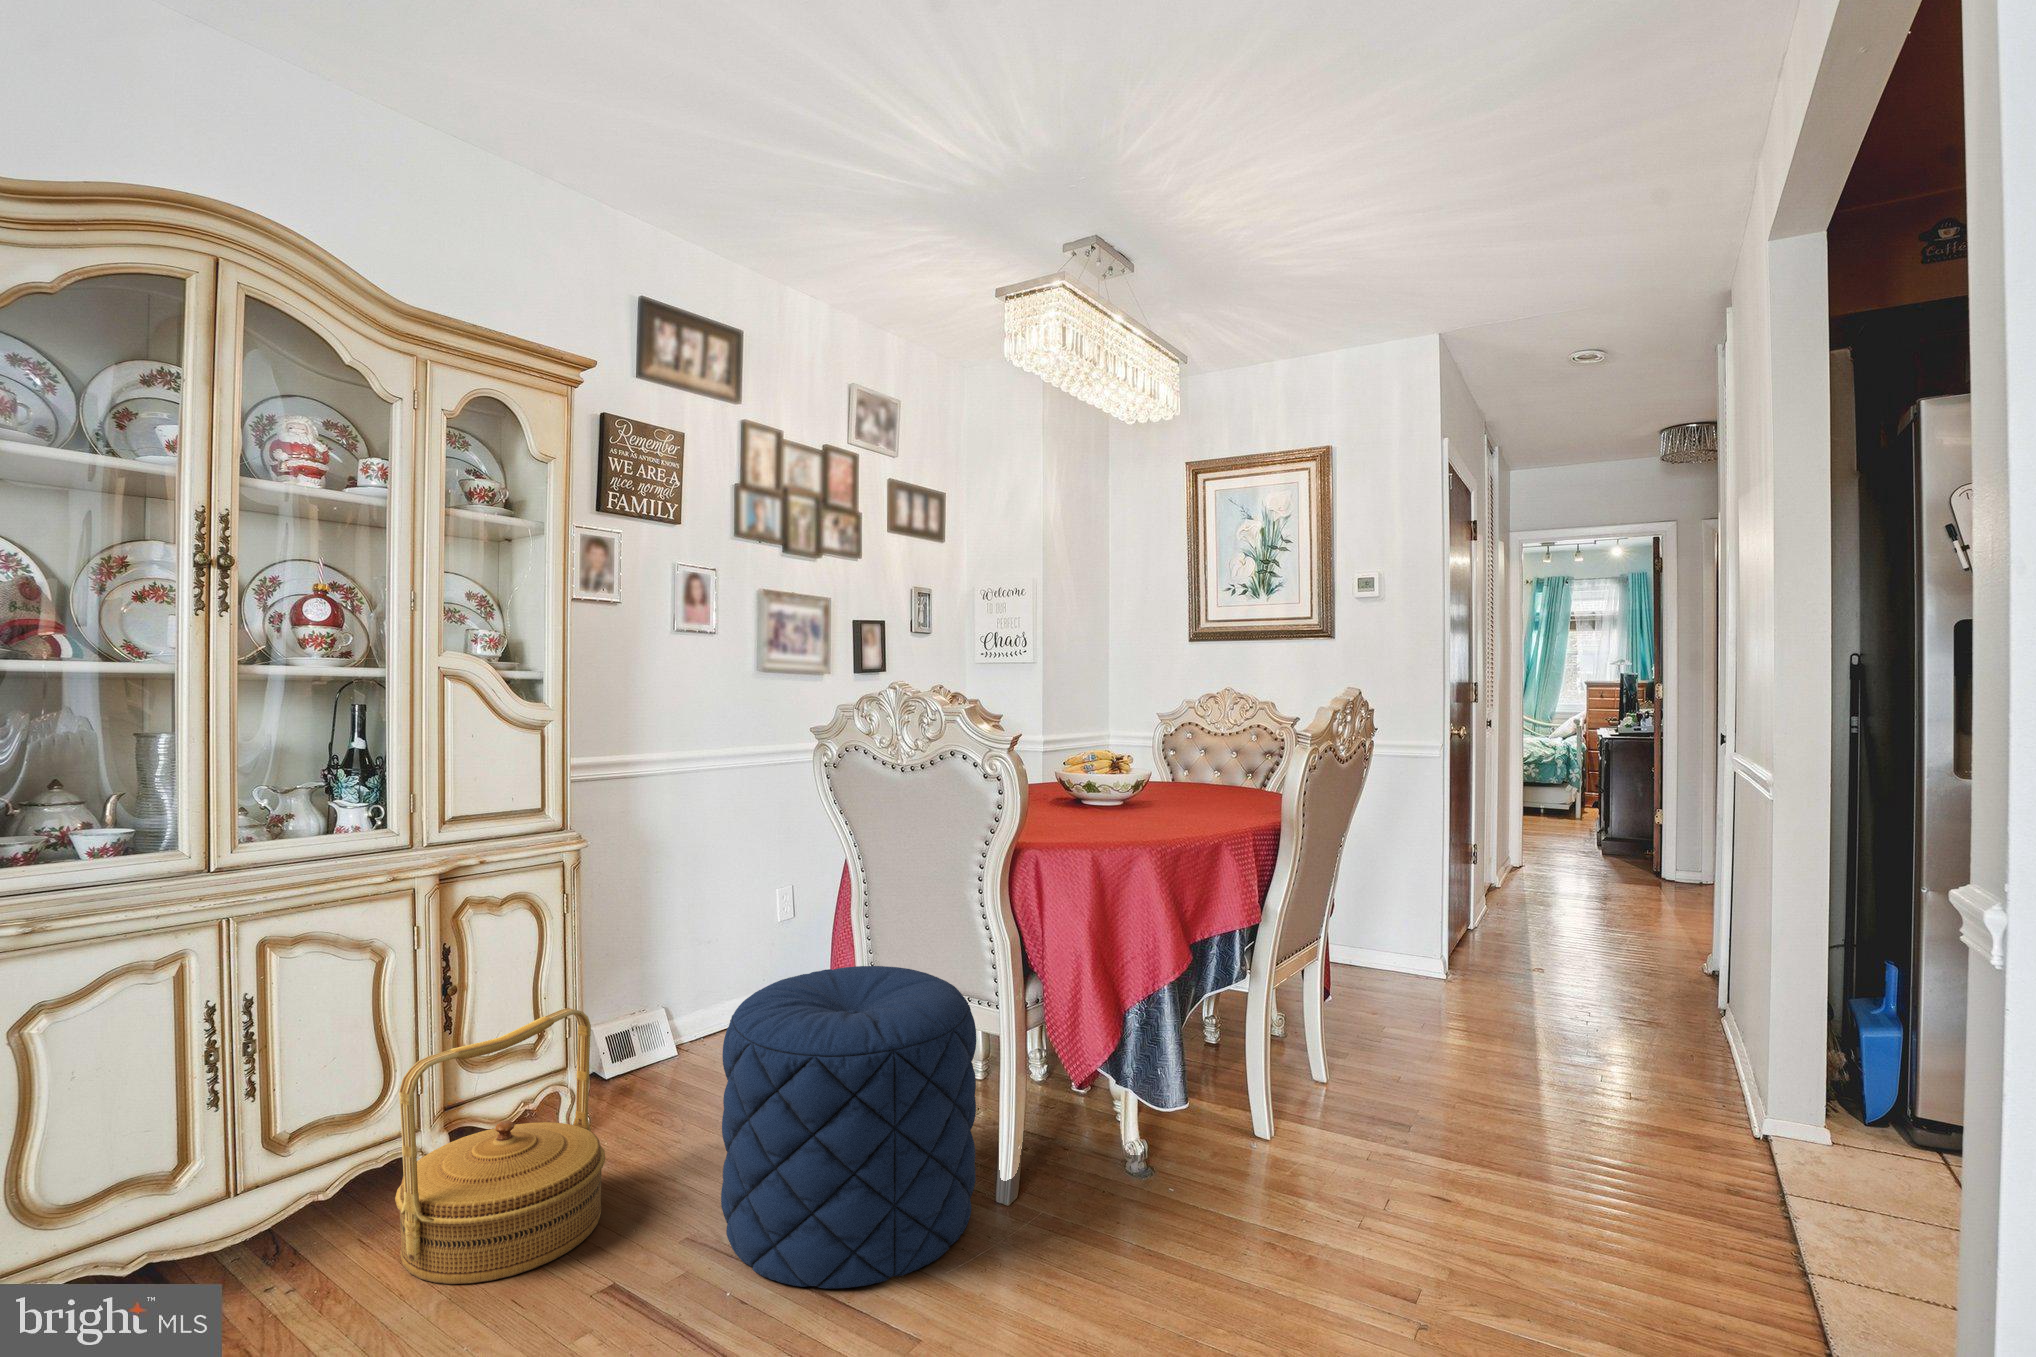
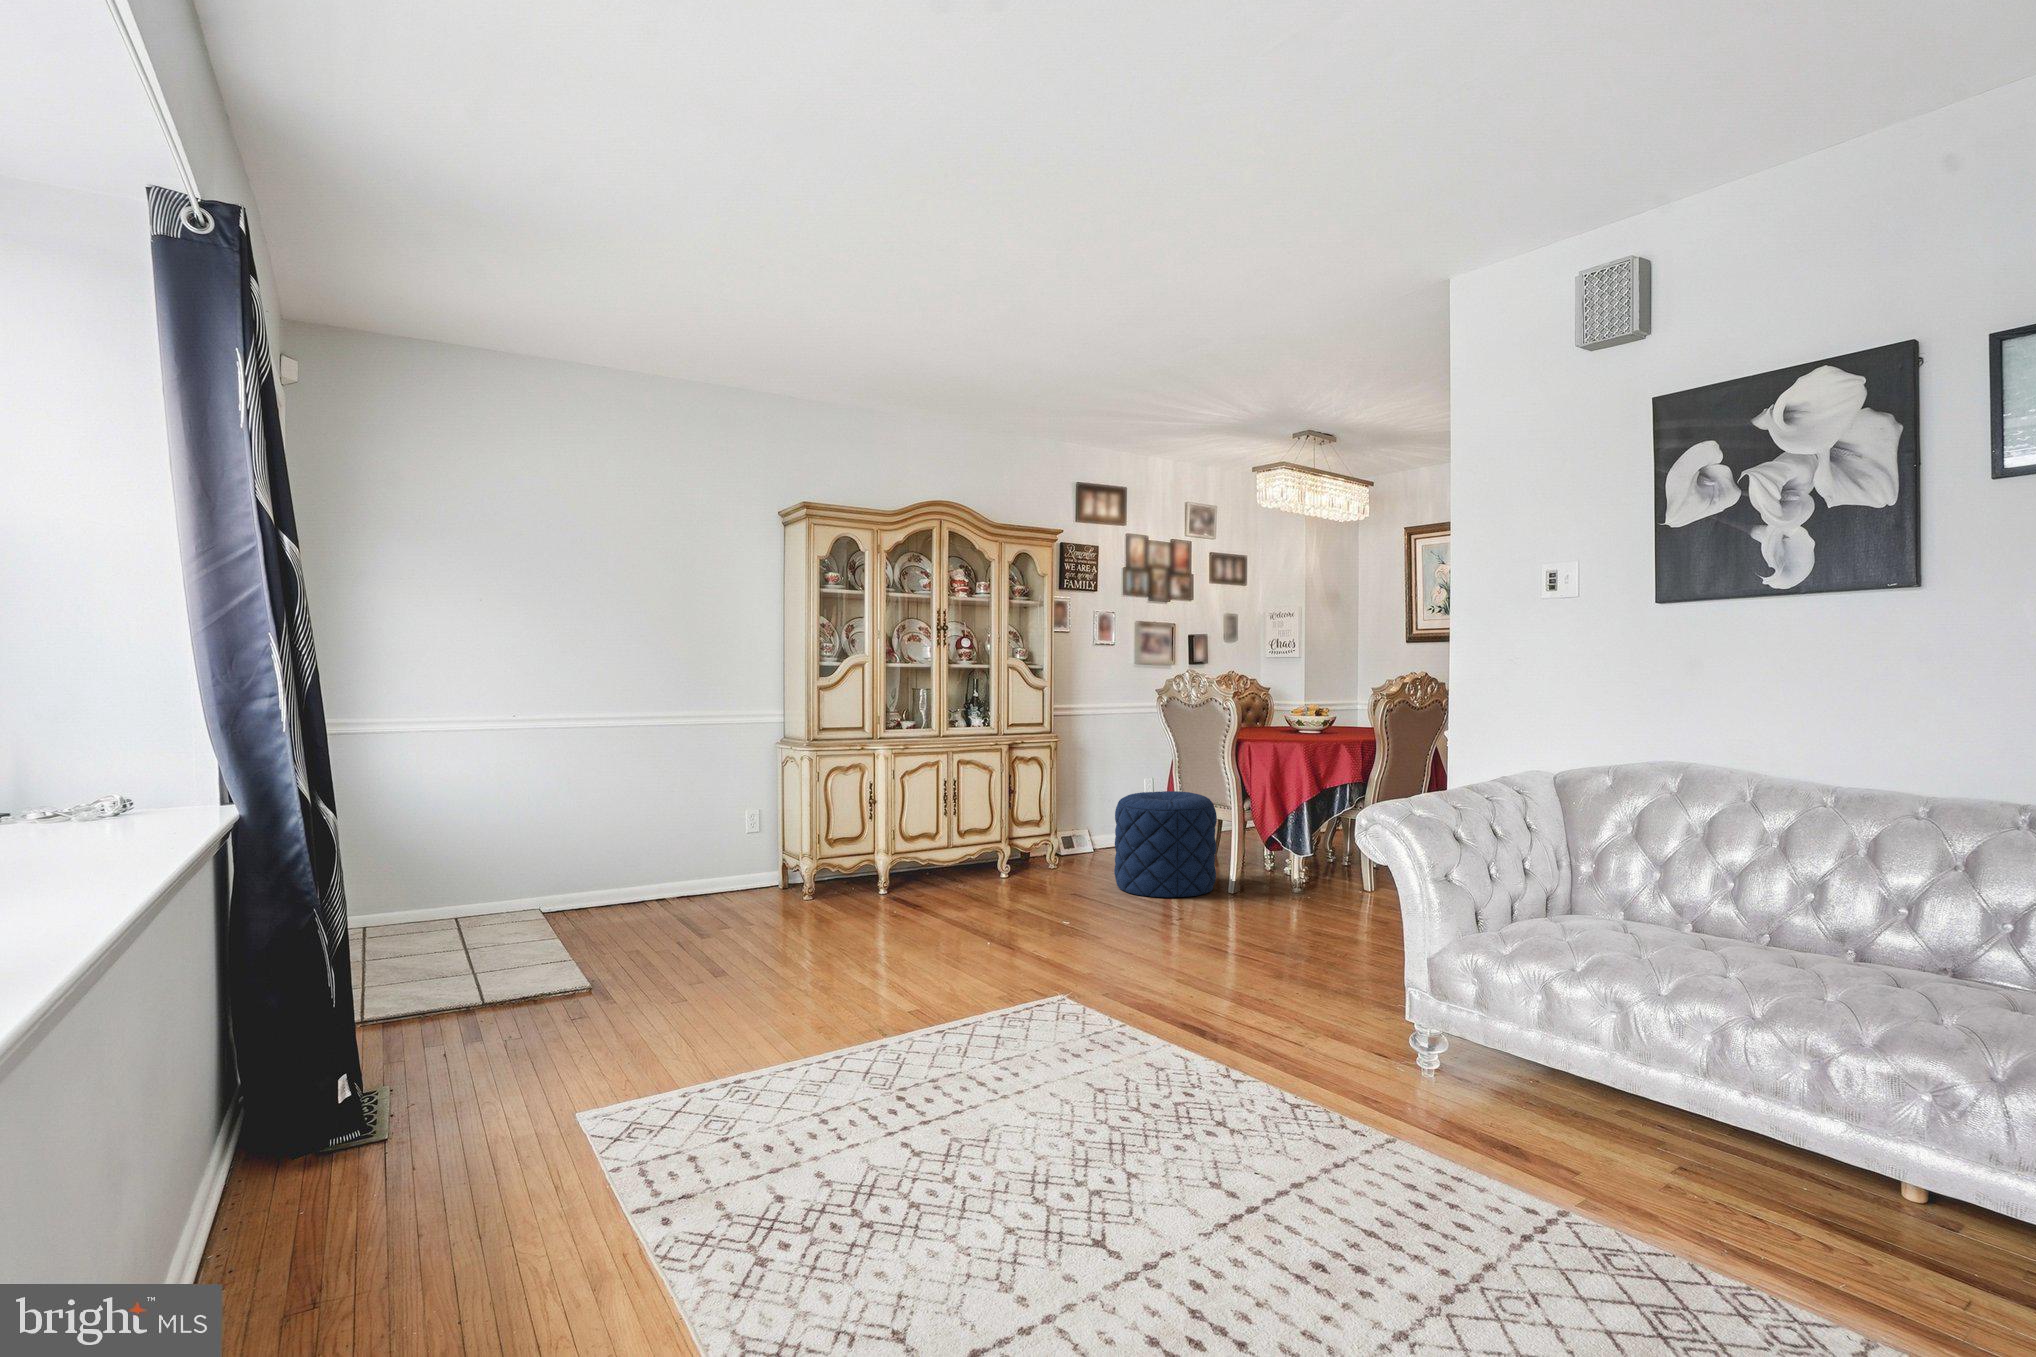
woven basket: present [395,1008,605,1284] -> none [1000,801,1071,886]

